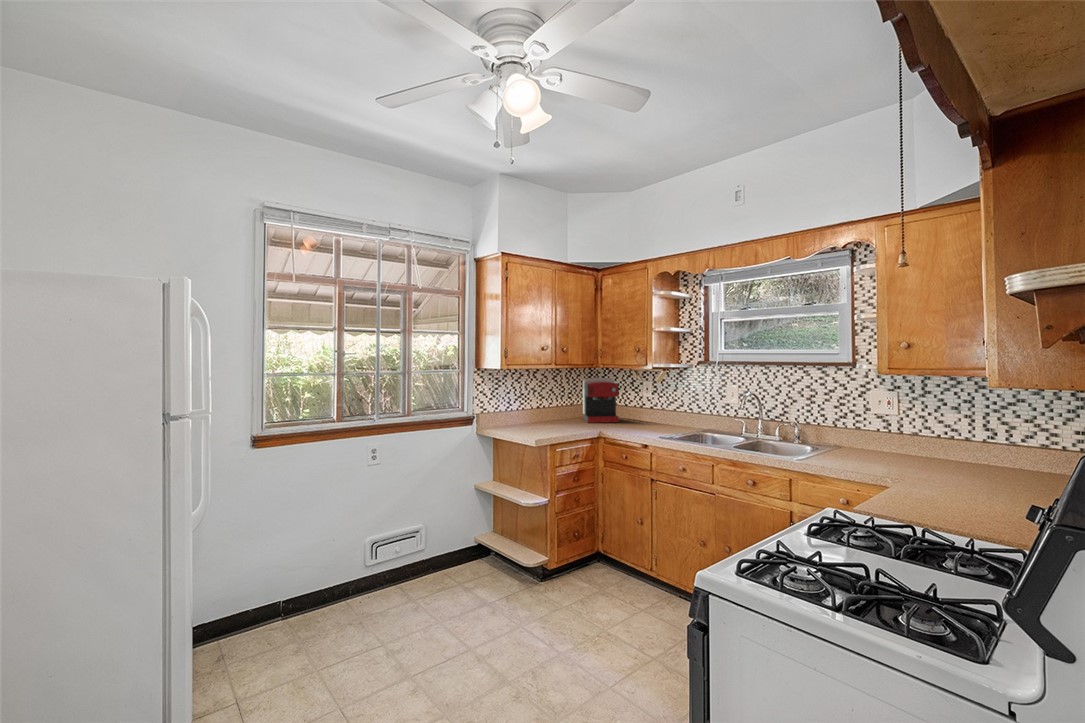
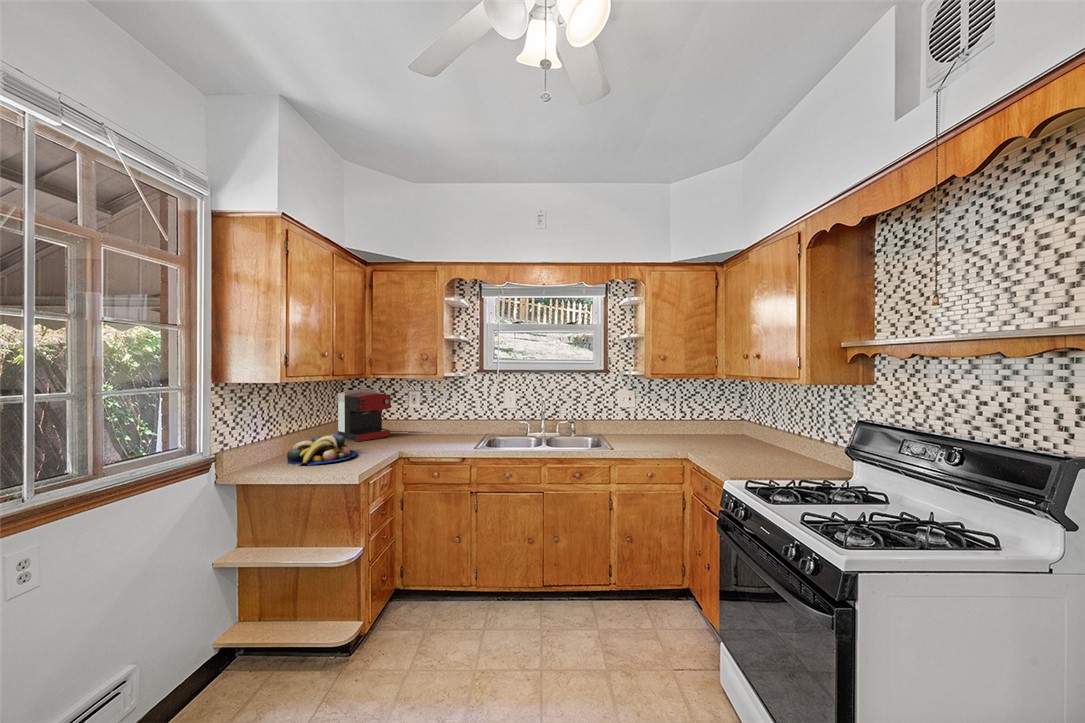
fruit bowl: none [518,411,568,431] -> present [287,433,357,465]

